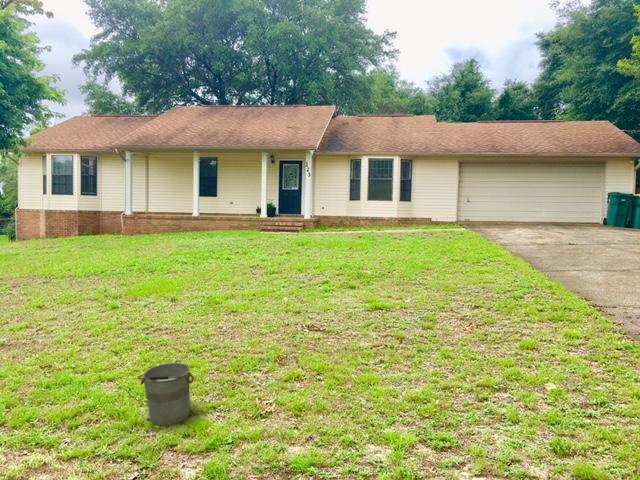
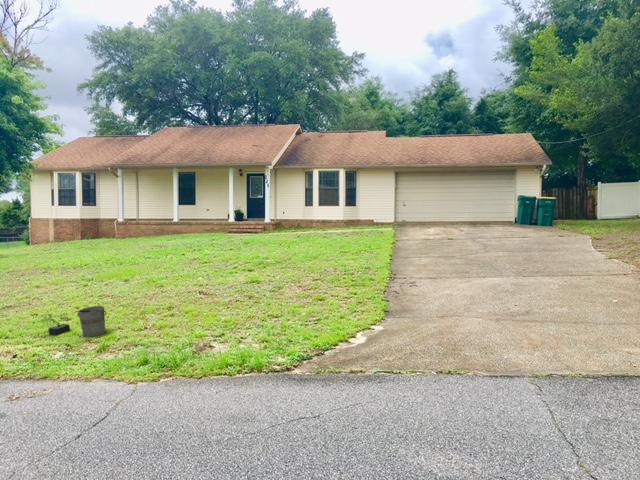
decorative plant: none [70,374,121,419] -> present [41,313,71,335]

